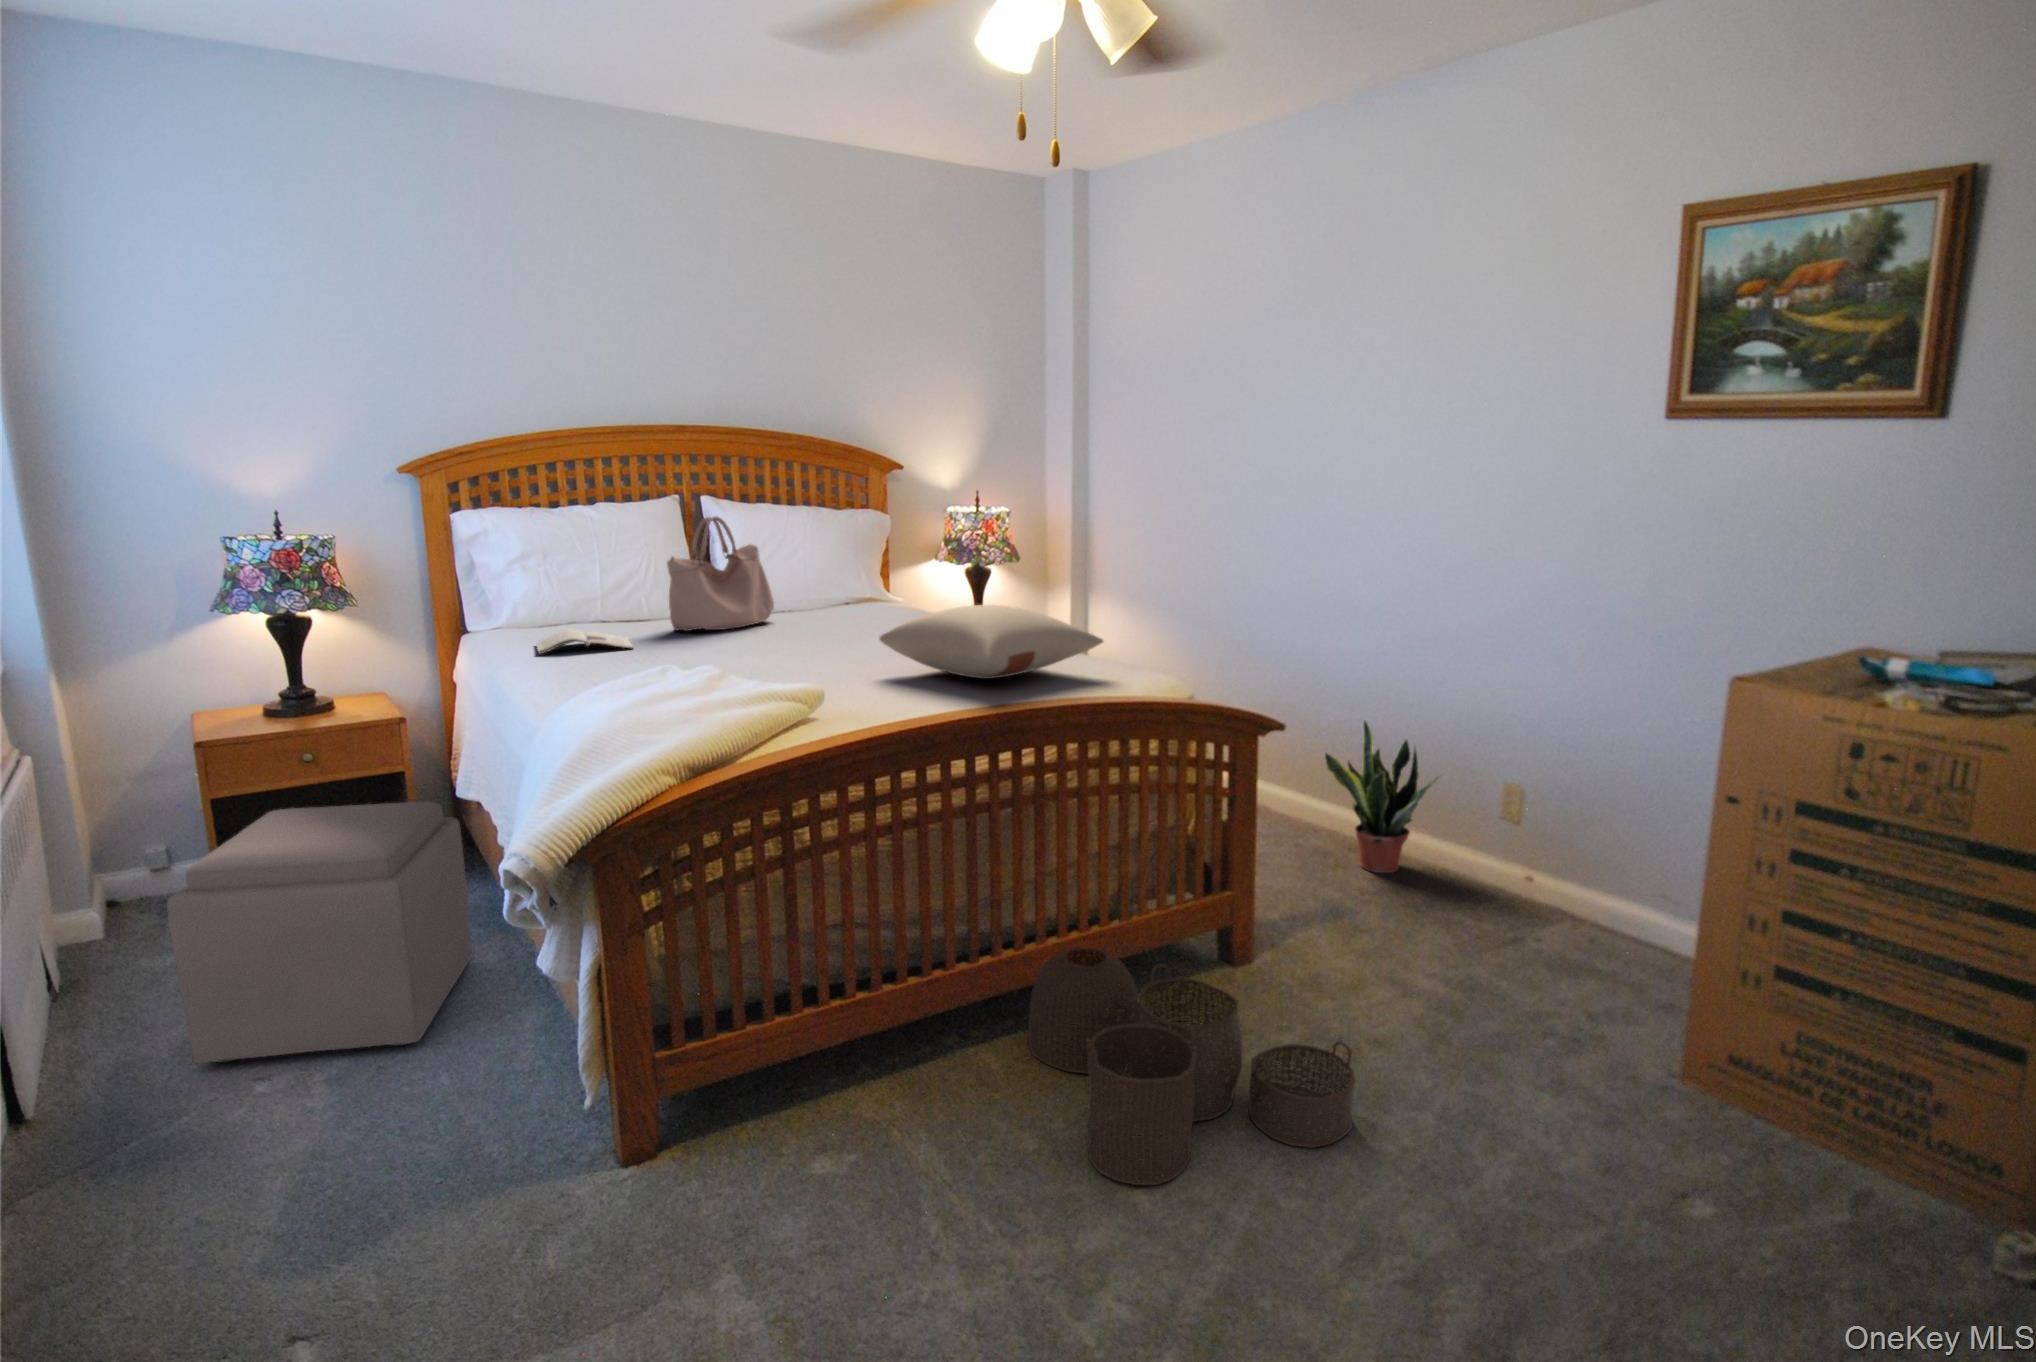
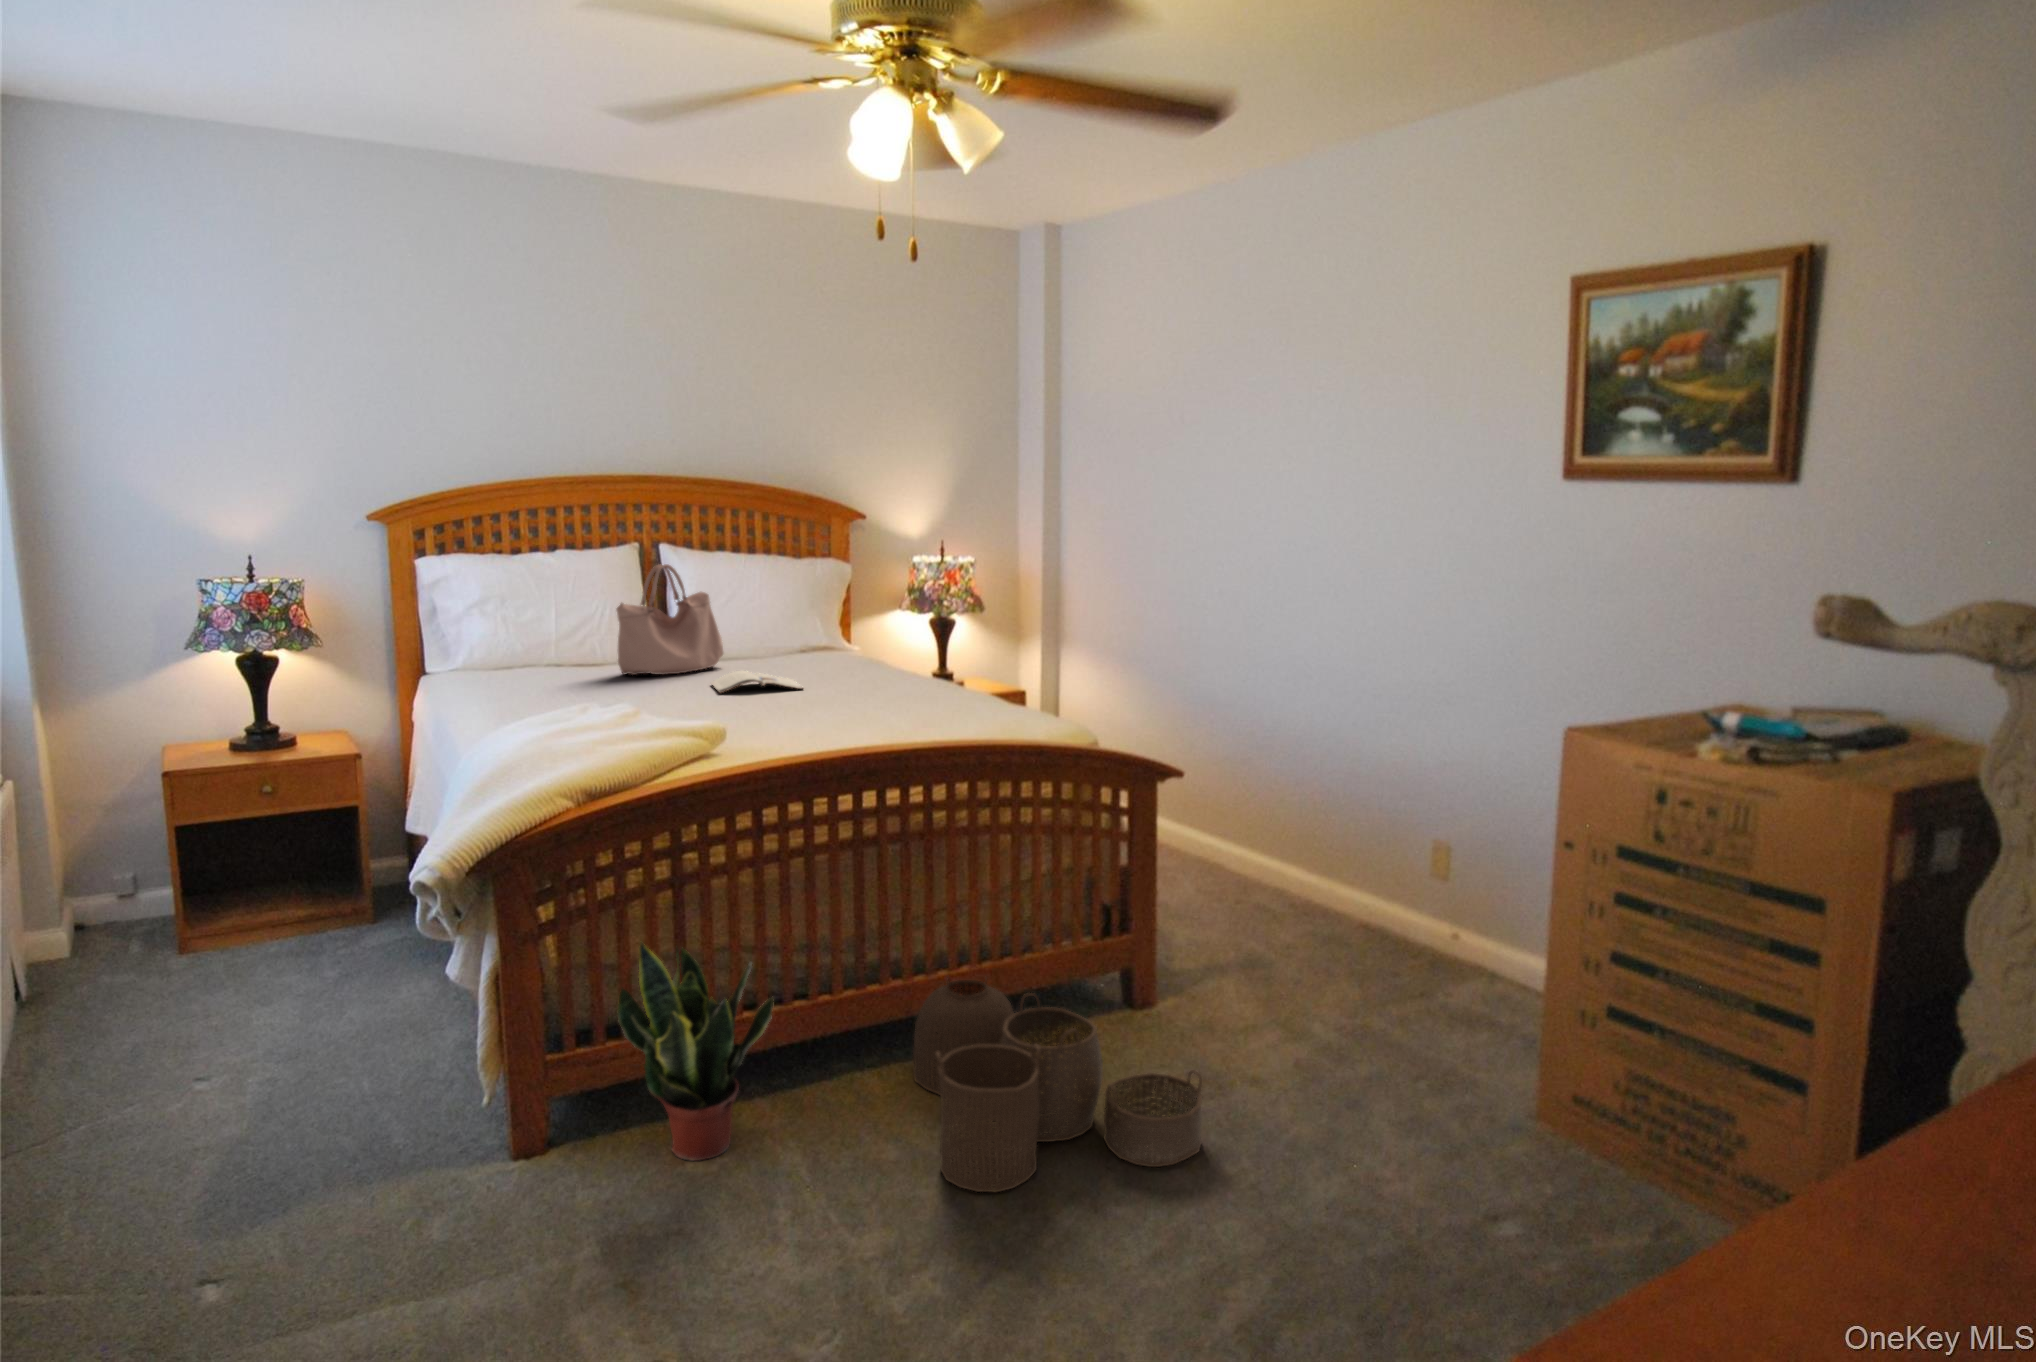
pillow: present [879,605,1104,679] -> none [798,652,1012,722]
magazine: present [536,630,634,654] -> present [711,671,803,693]
potted plant: present [1325,721,1441,873] -> present [618,943,773,1161]
ottoman: present [167,802,472,1063] -> none [124,829,407,1064]

